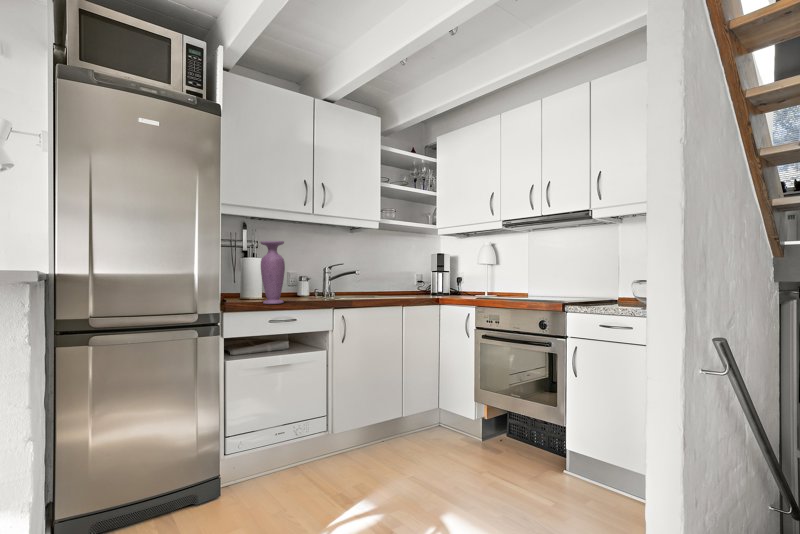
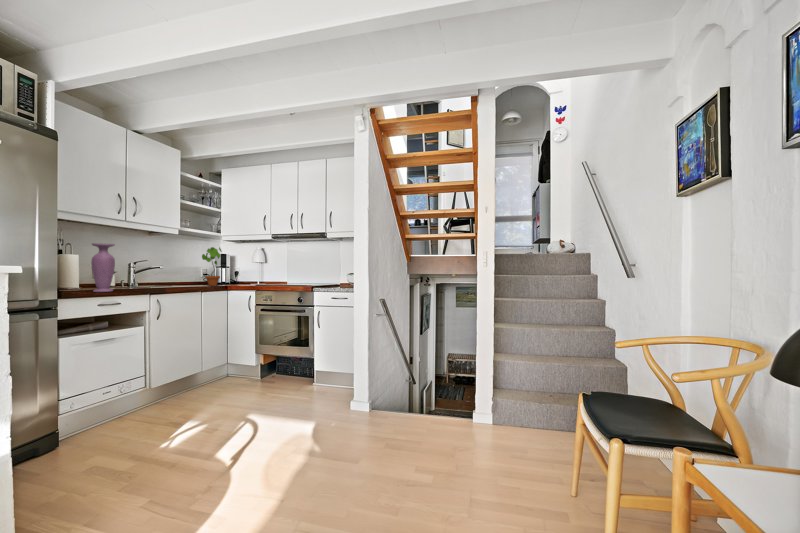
potted plant: none [402,242,427,298] -> present [202,247,222,286]

